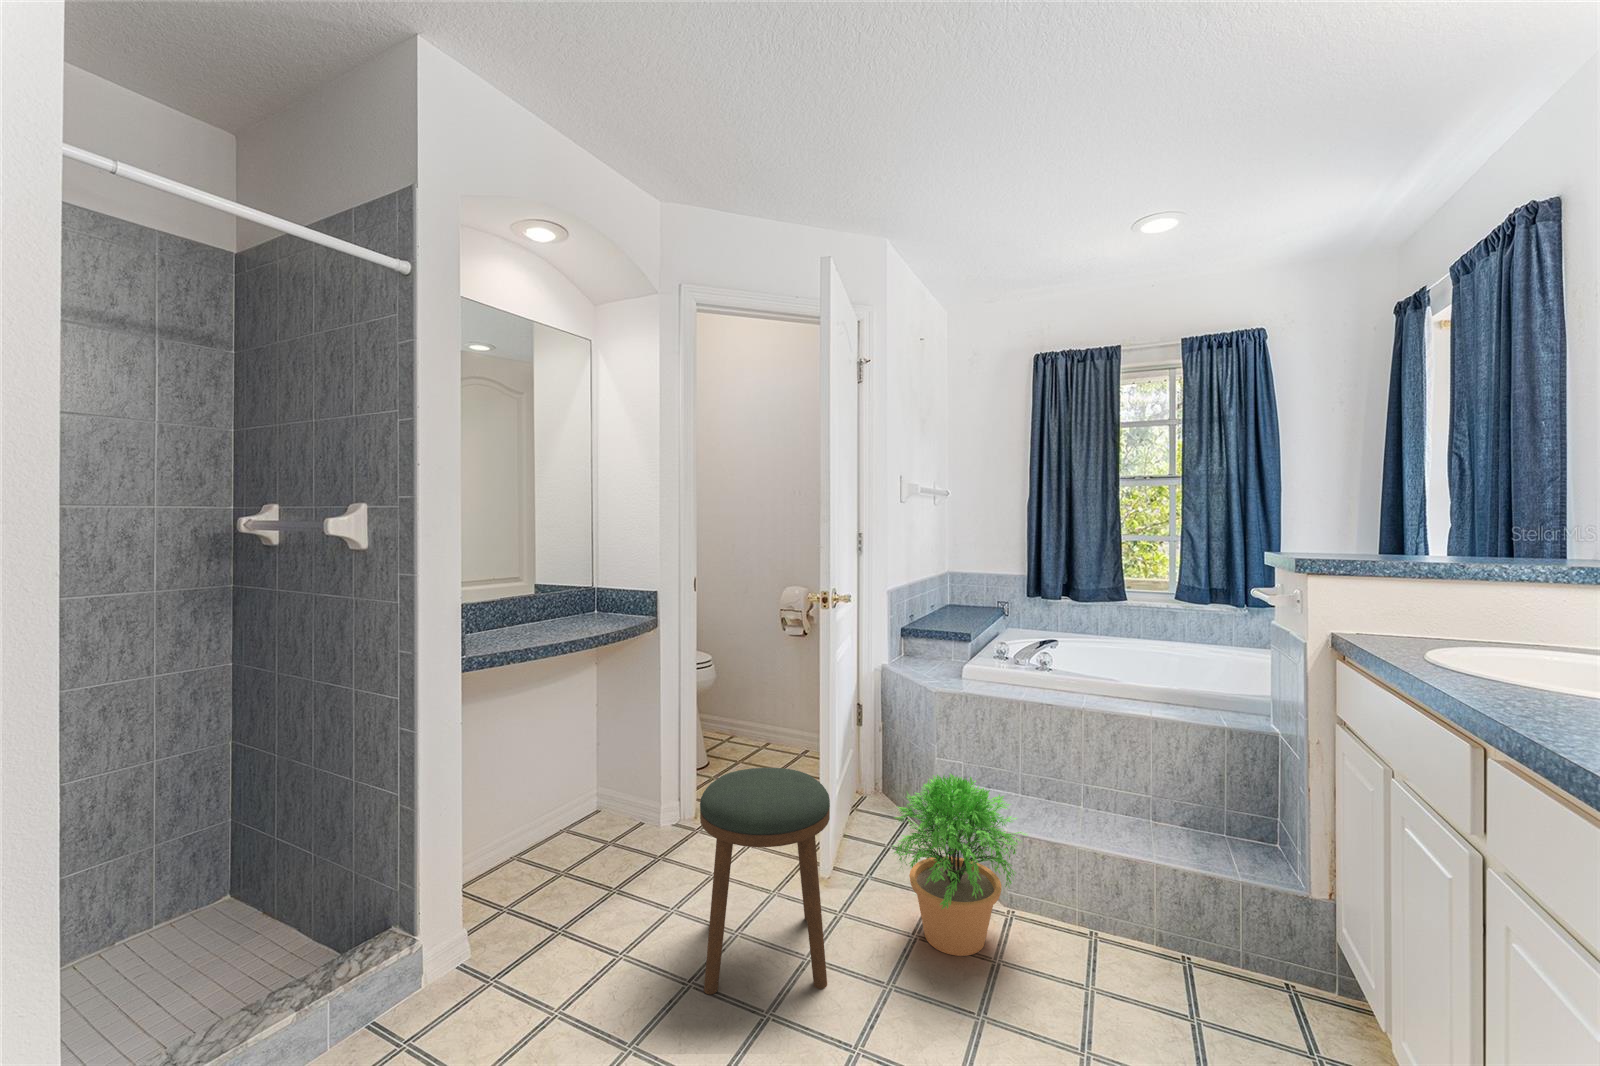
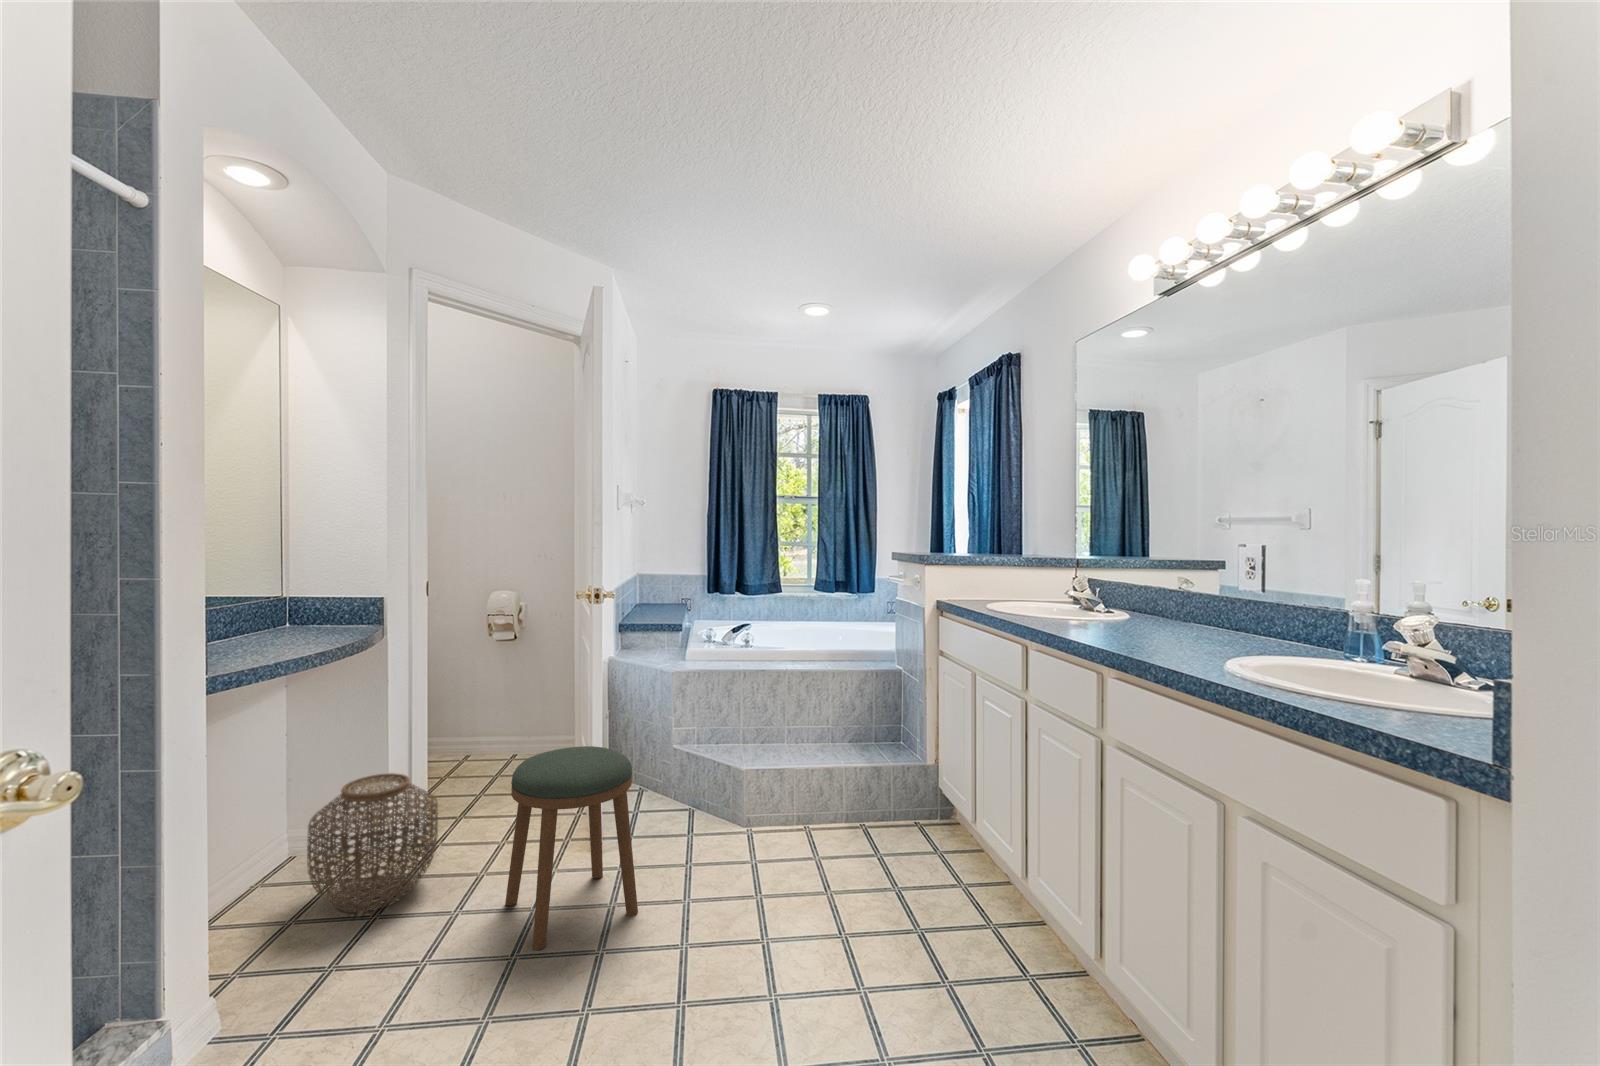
woven basket: none [567,758,675,888] -> present [307,773,438,913]
potted plant: present [893,774,1026,956] -> none [669,728,771,866]

